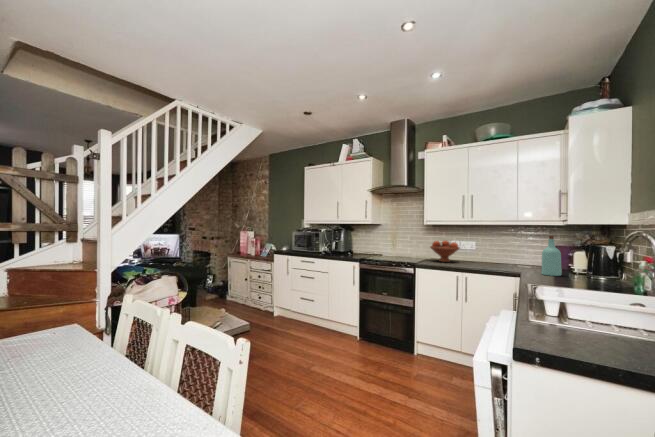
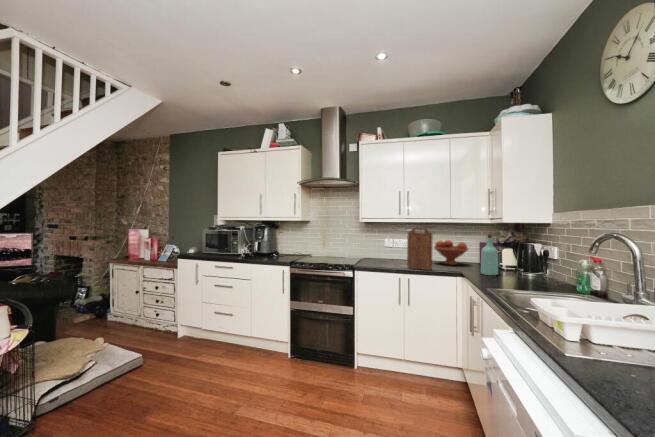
cutting board: none [467,229,491,269] -> present [407,227,432,270]
fruit bowl: present [430,241,459,262] -> present [434,240,468,265]

